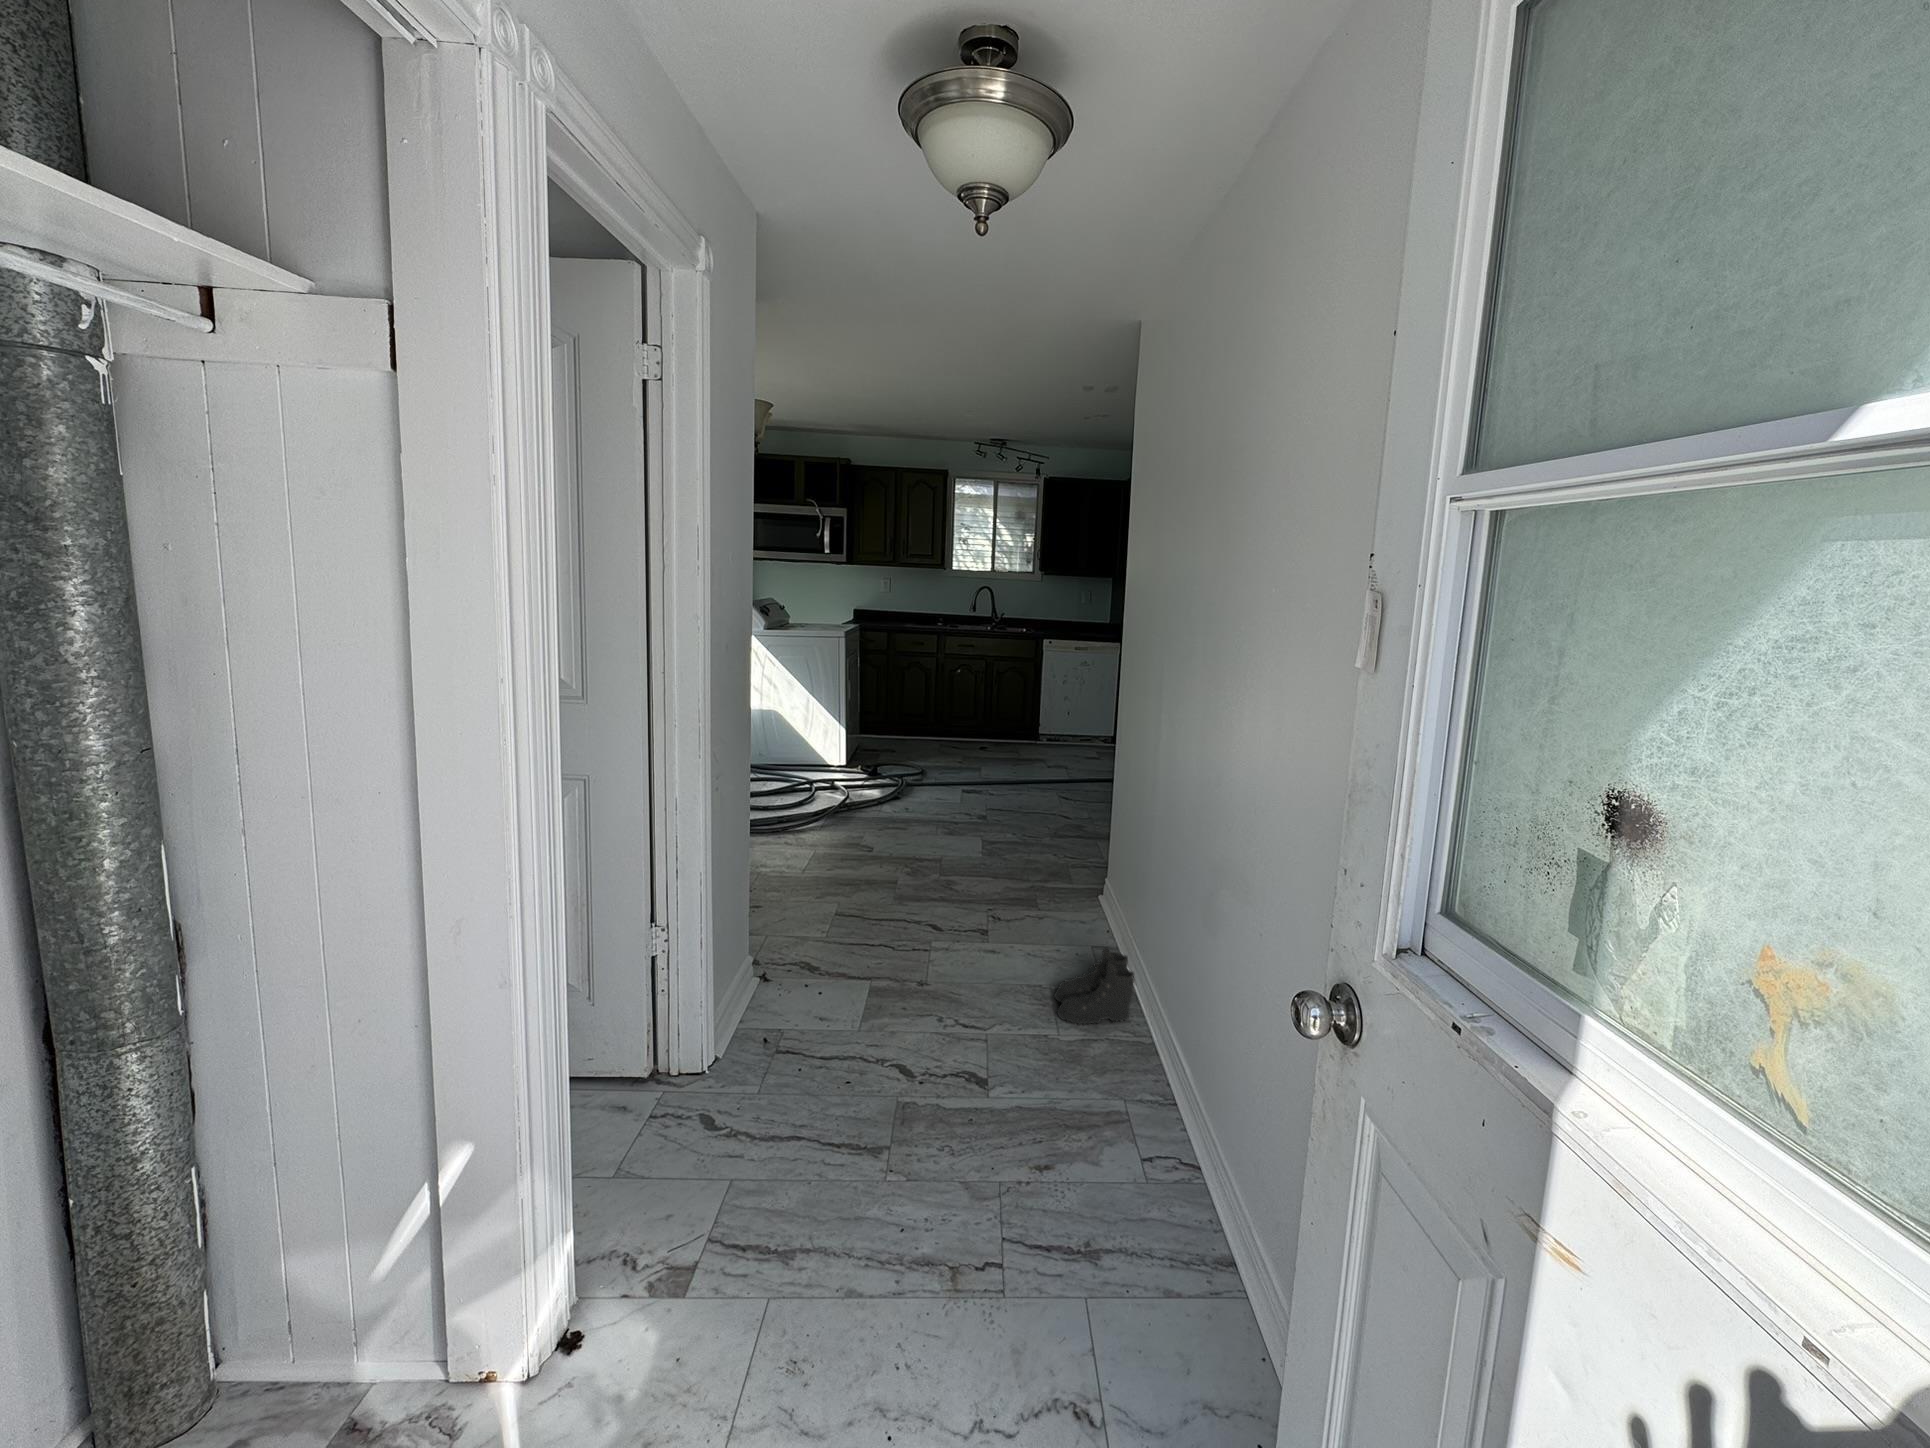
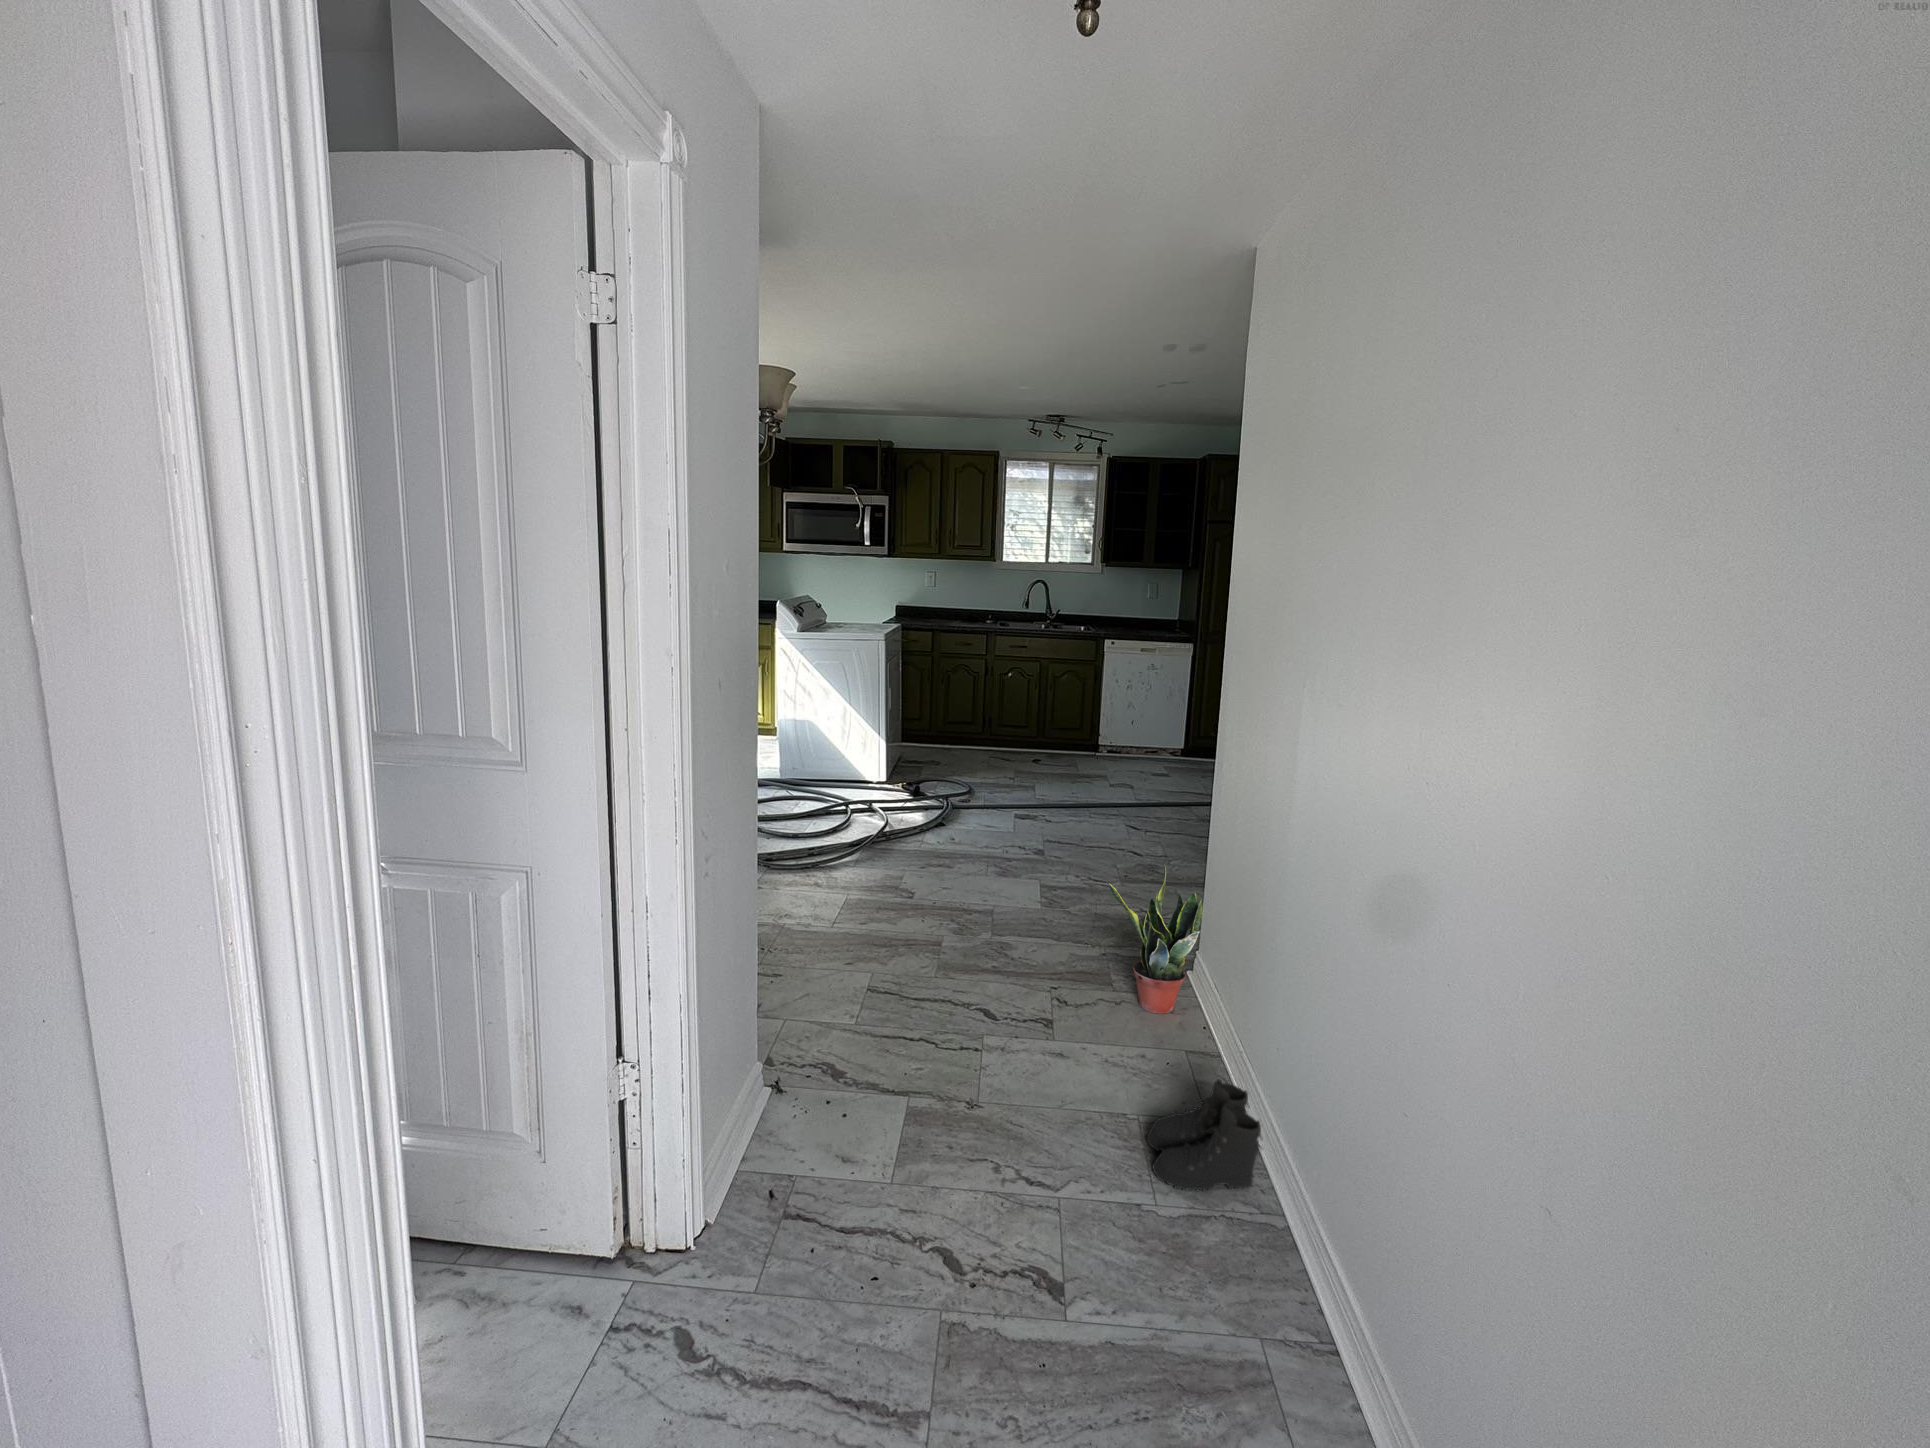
potted plant: none [1033,805,1105,922] -> present [1109,865,1202,1014]

